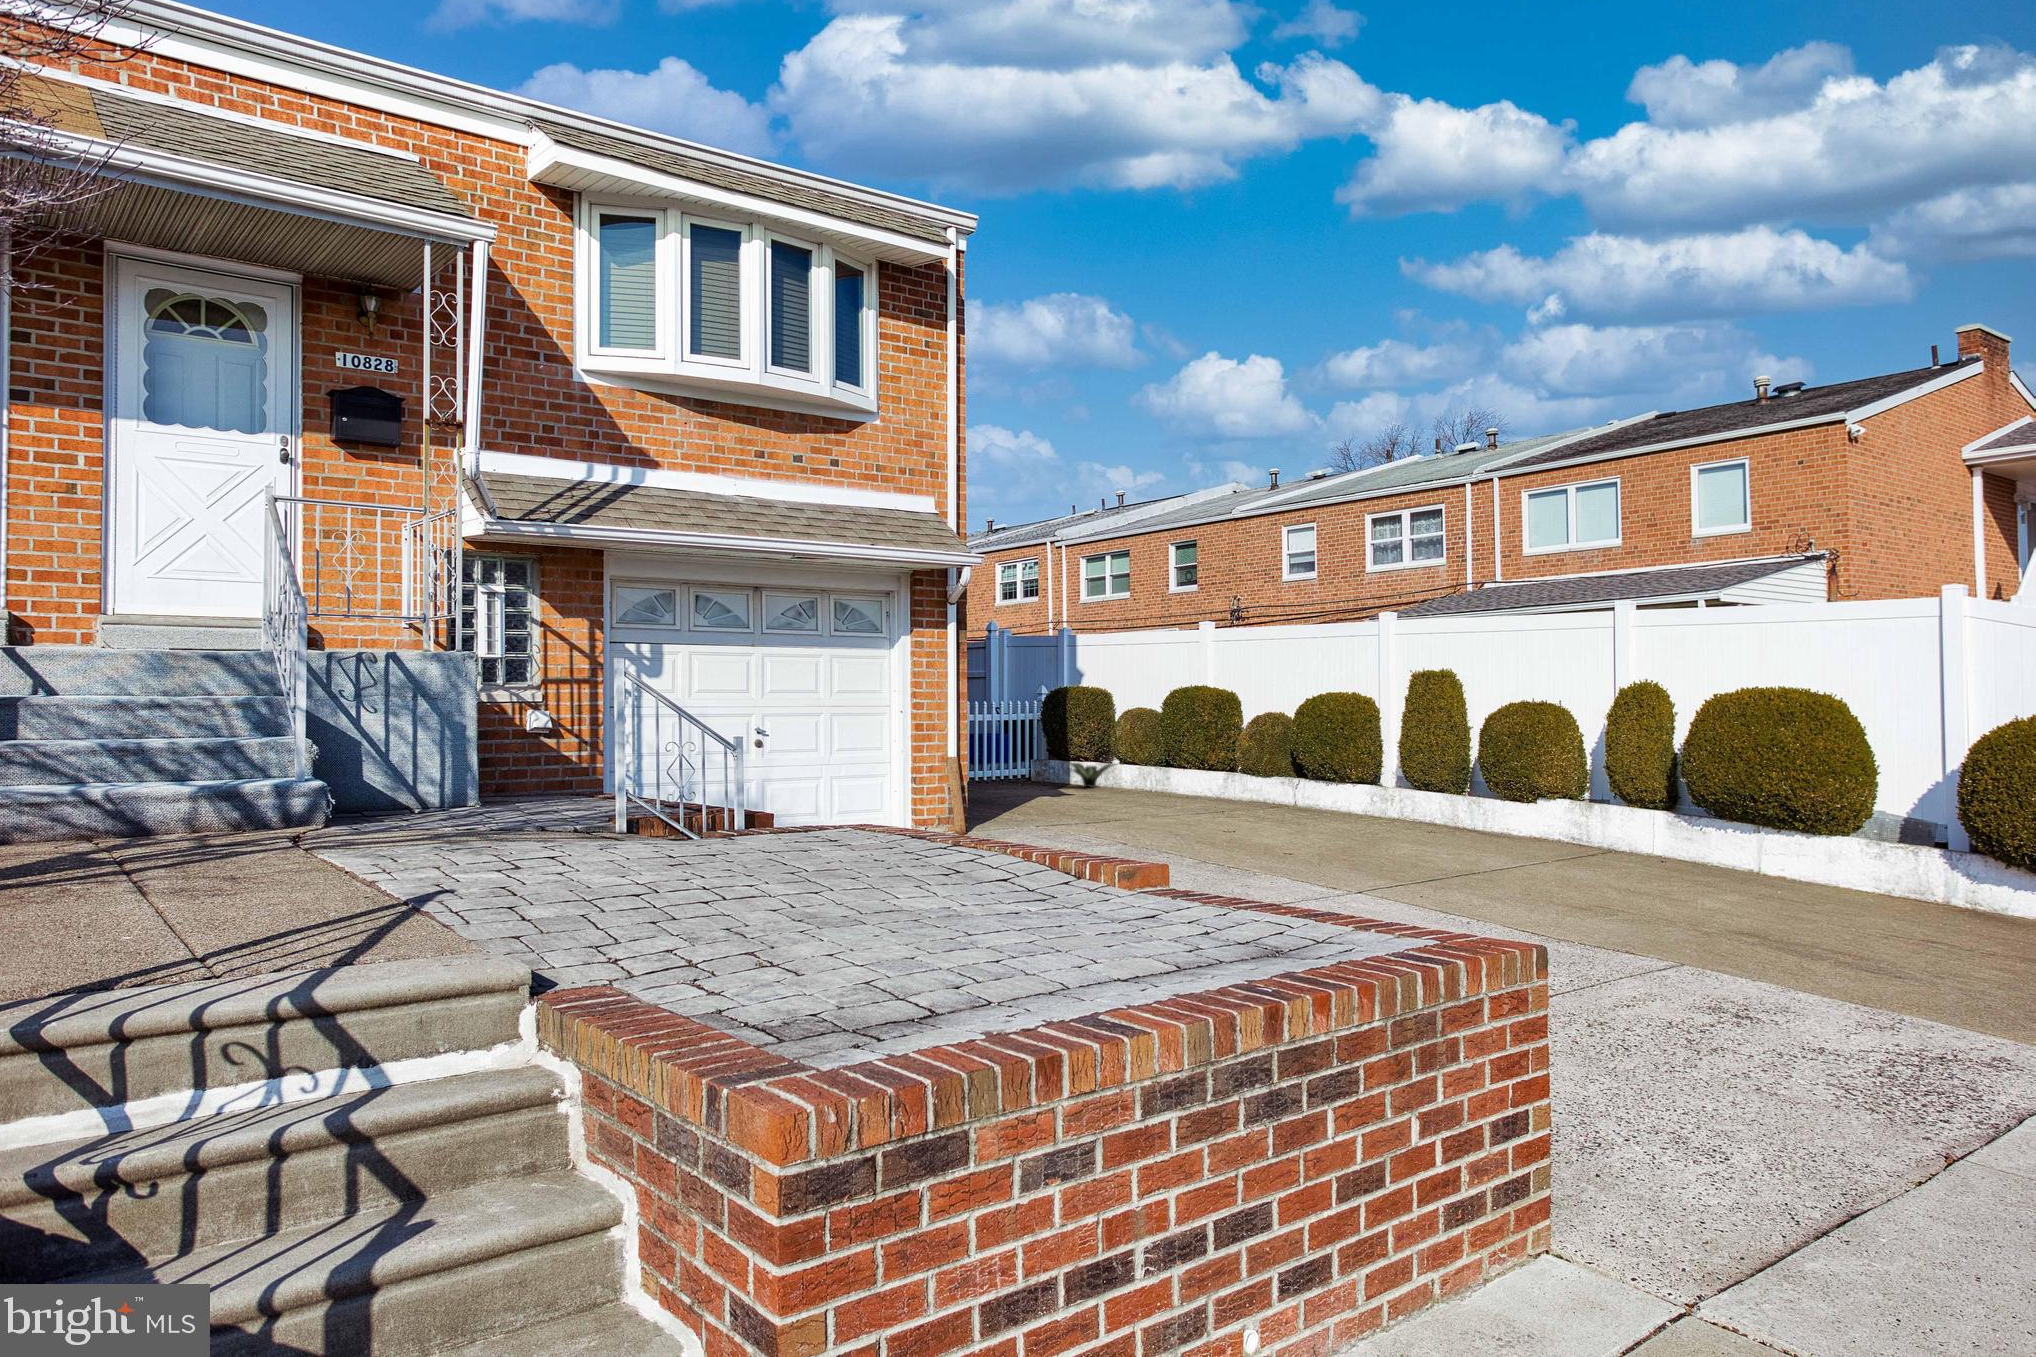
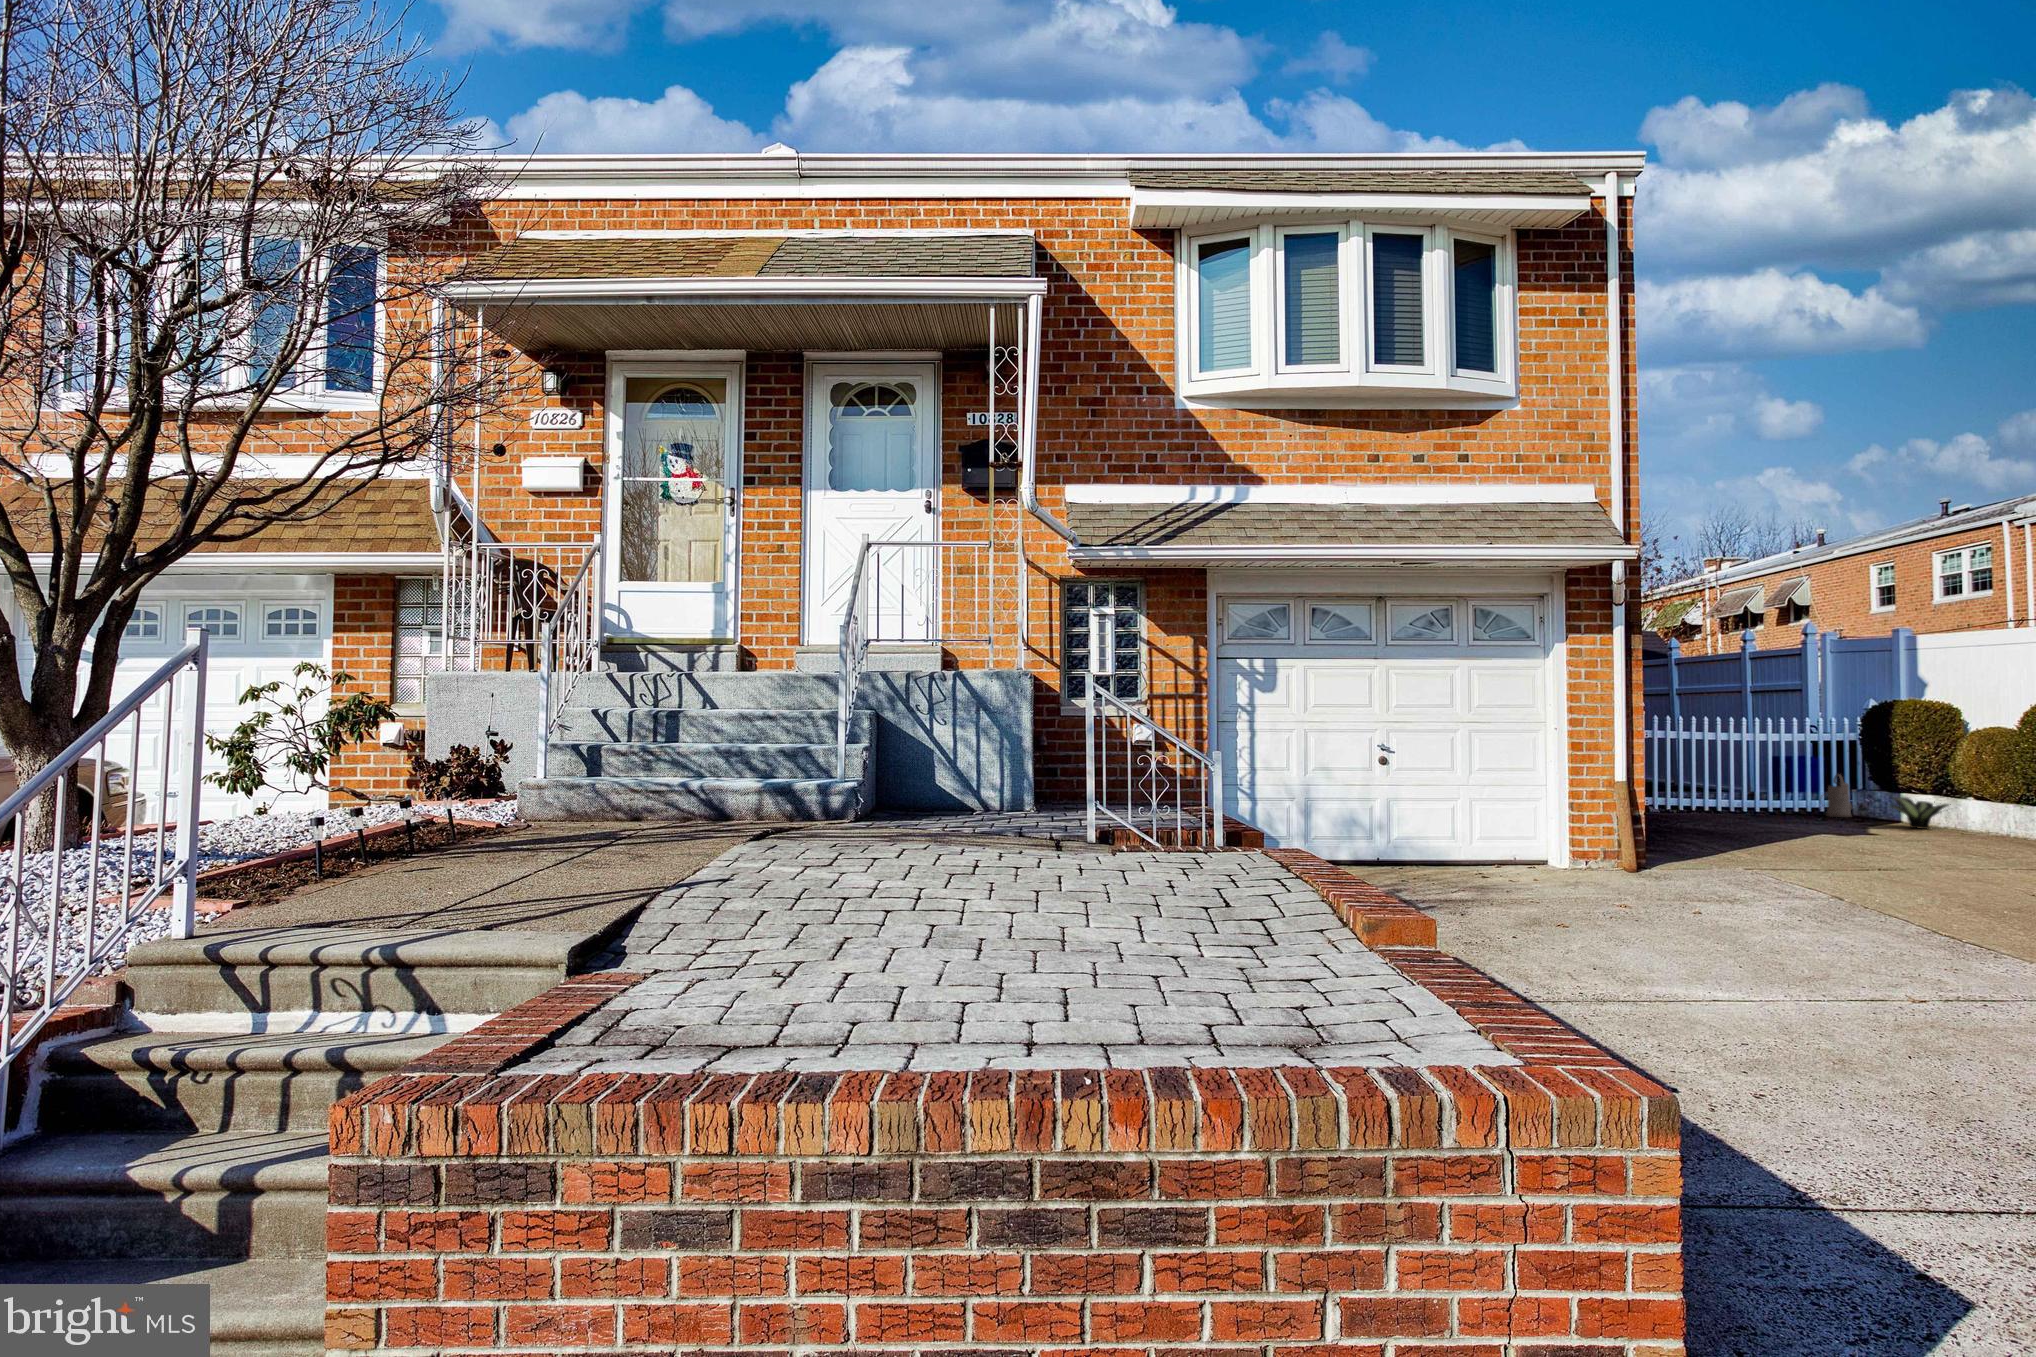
watering can: none [1014,746,1051,780] -> present [1824,775,1852,817]

